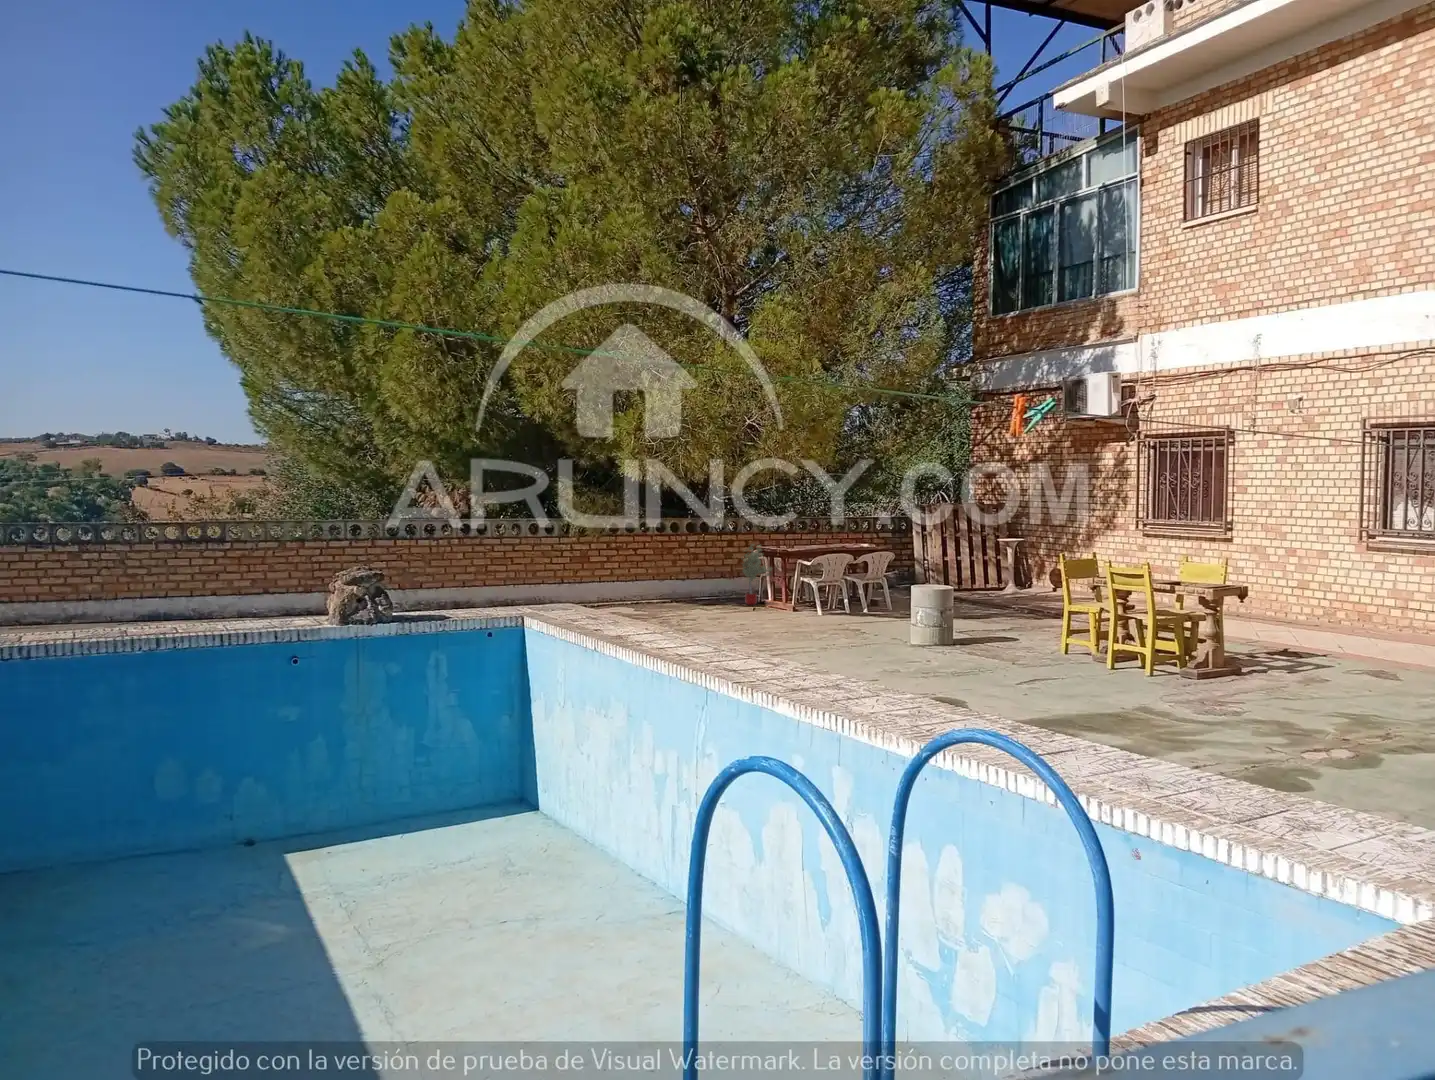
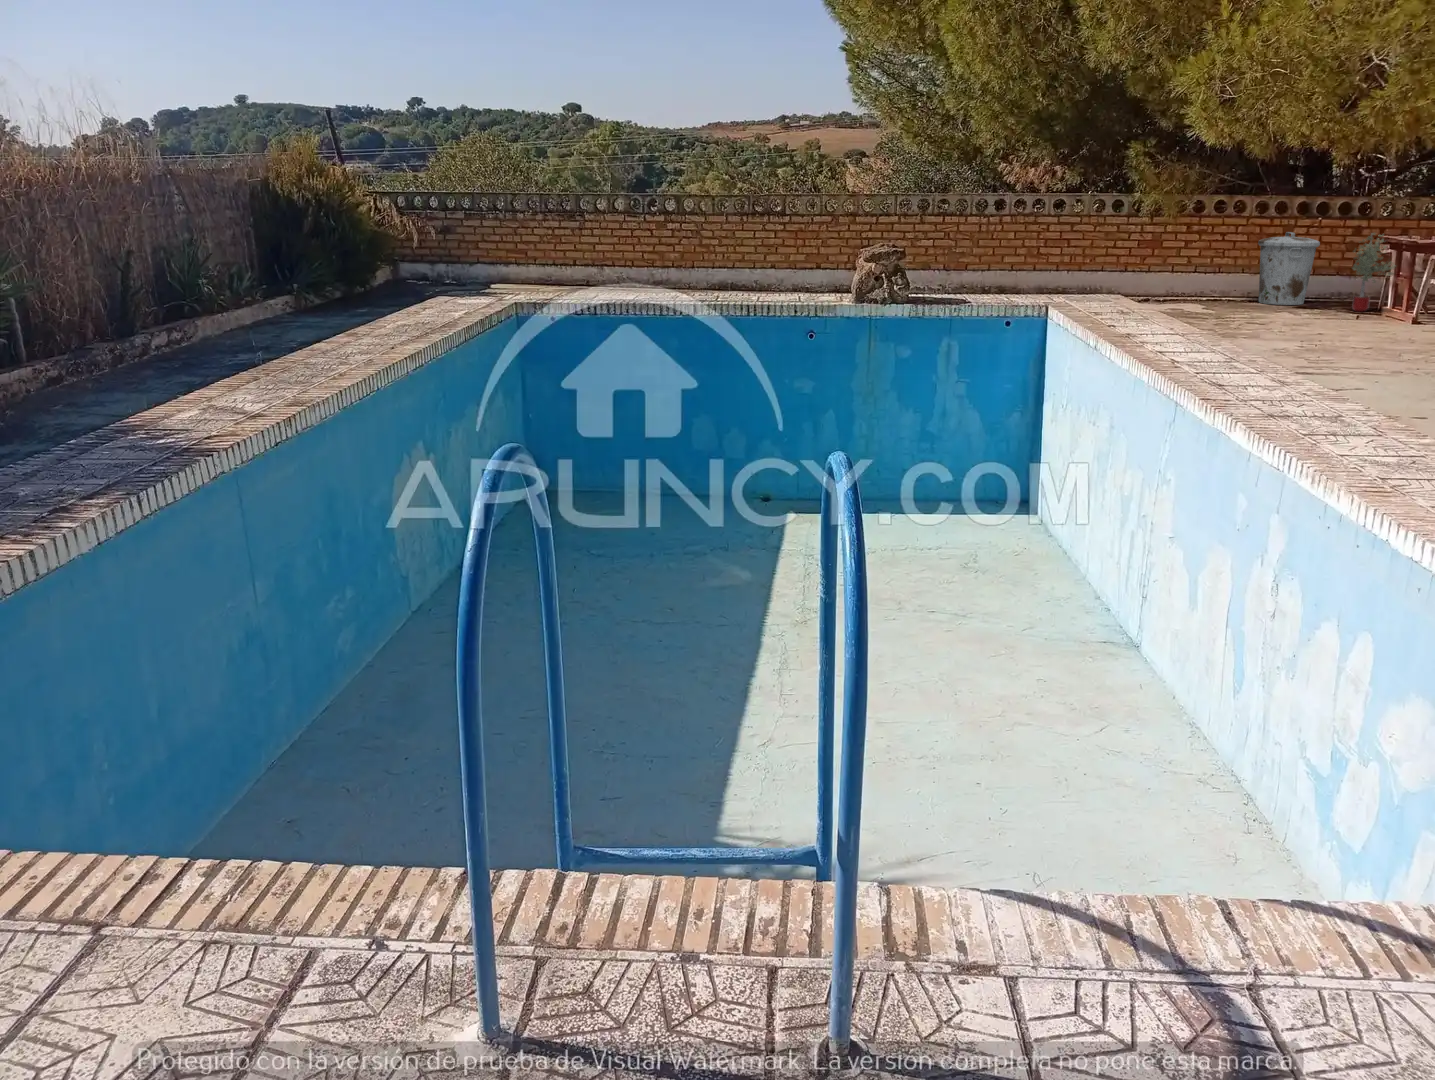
trash can: none [664,546,710,604] -> present [1258,232,1320,305]

